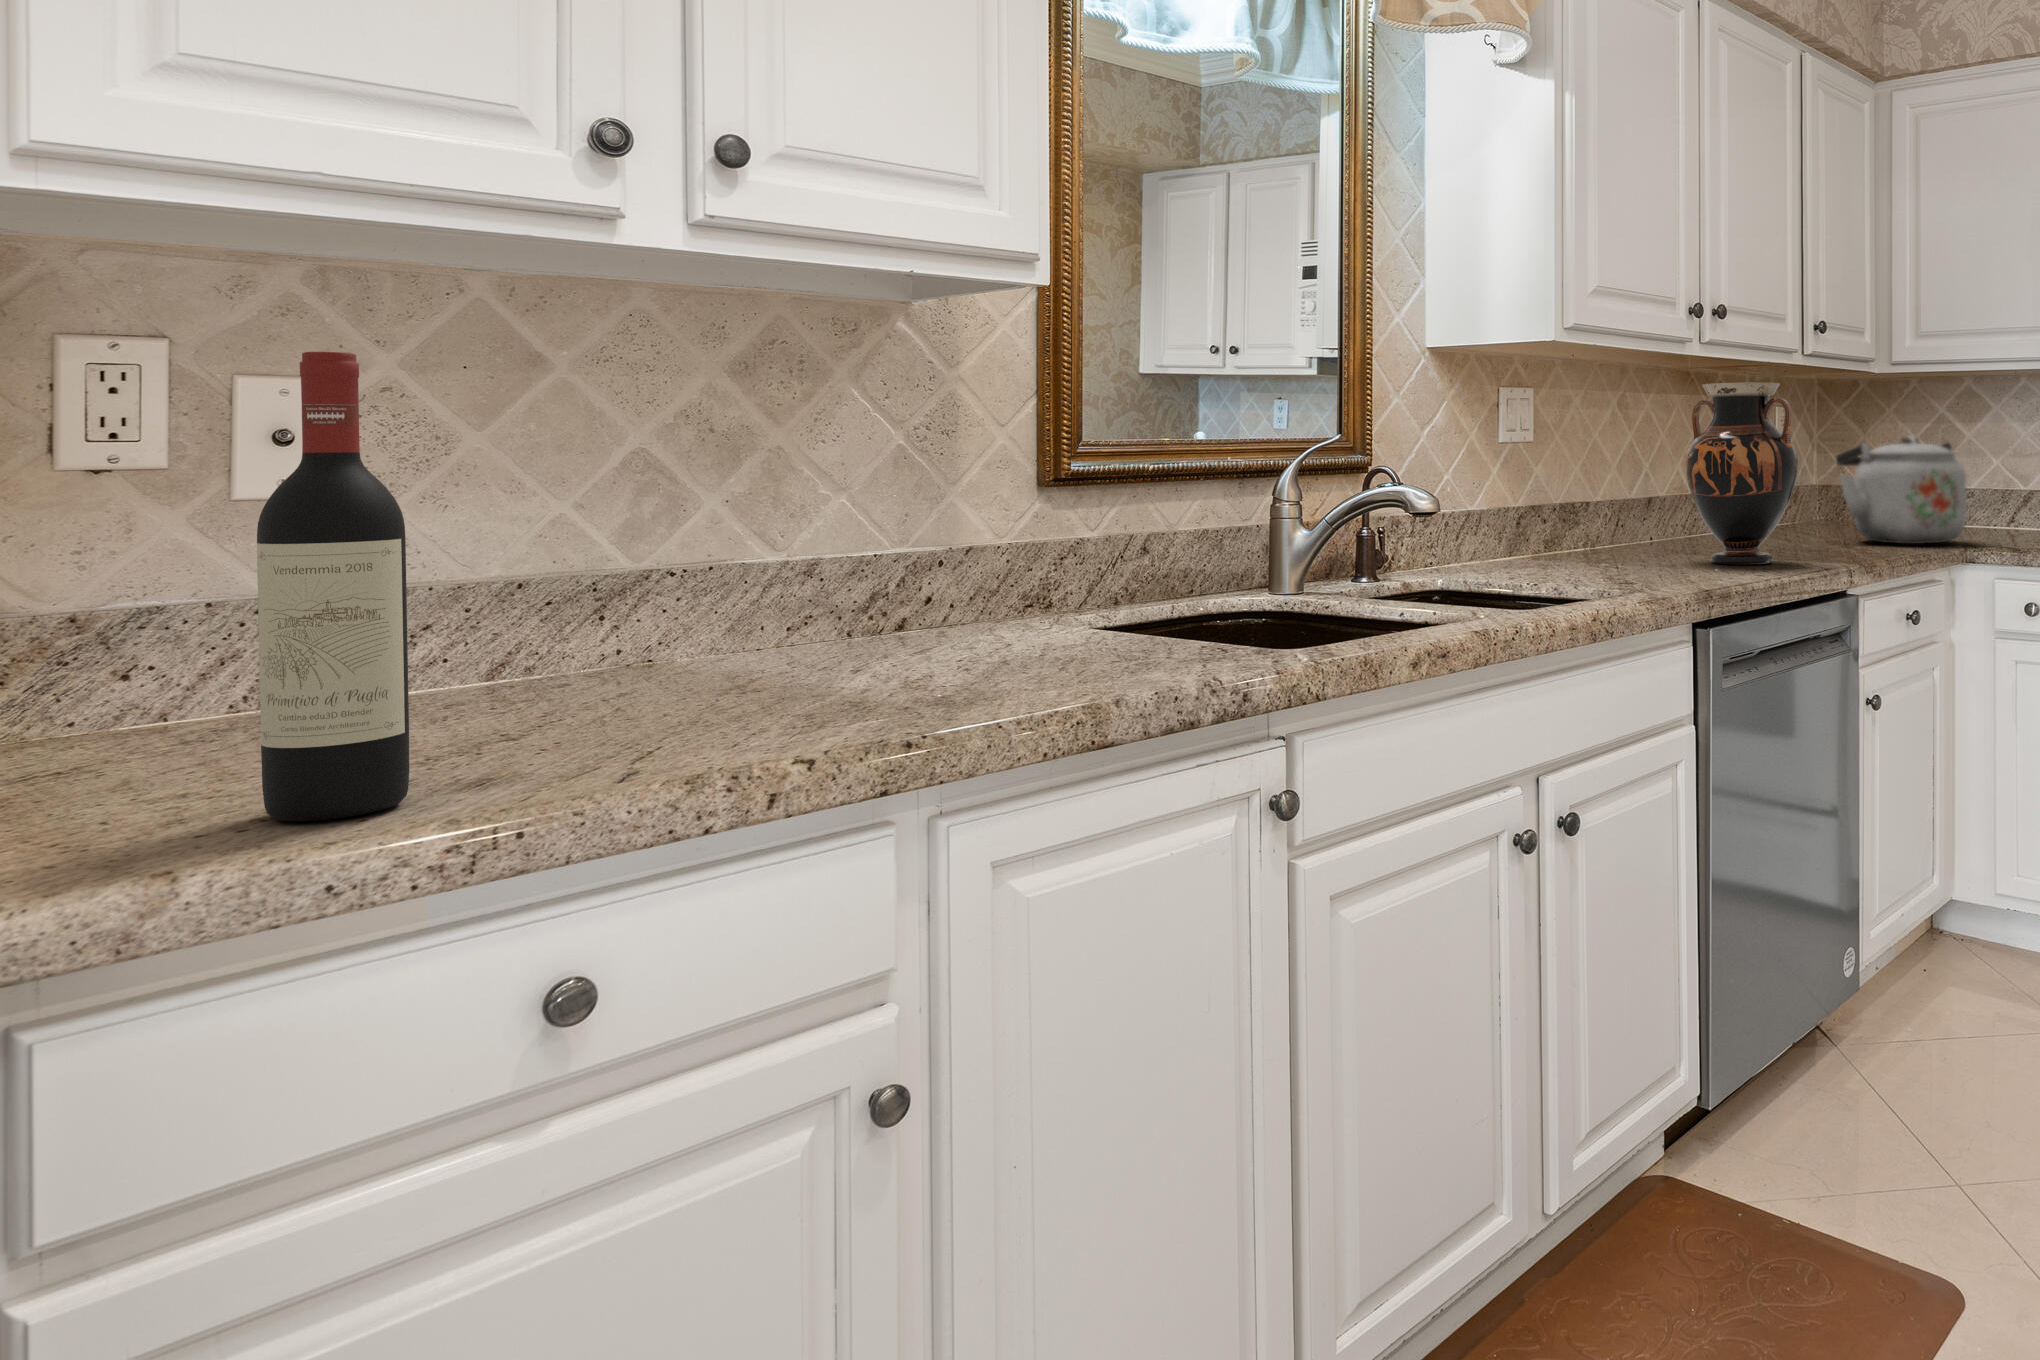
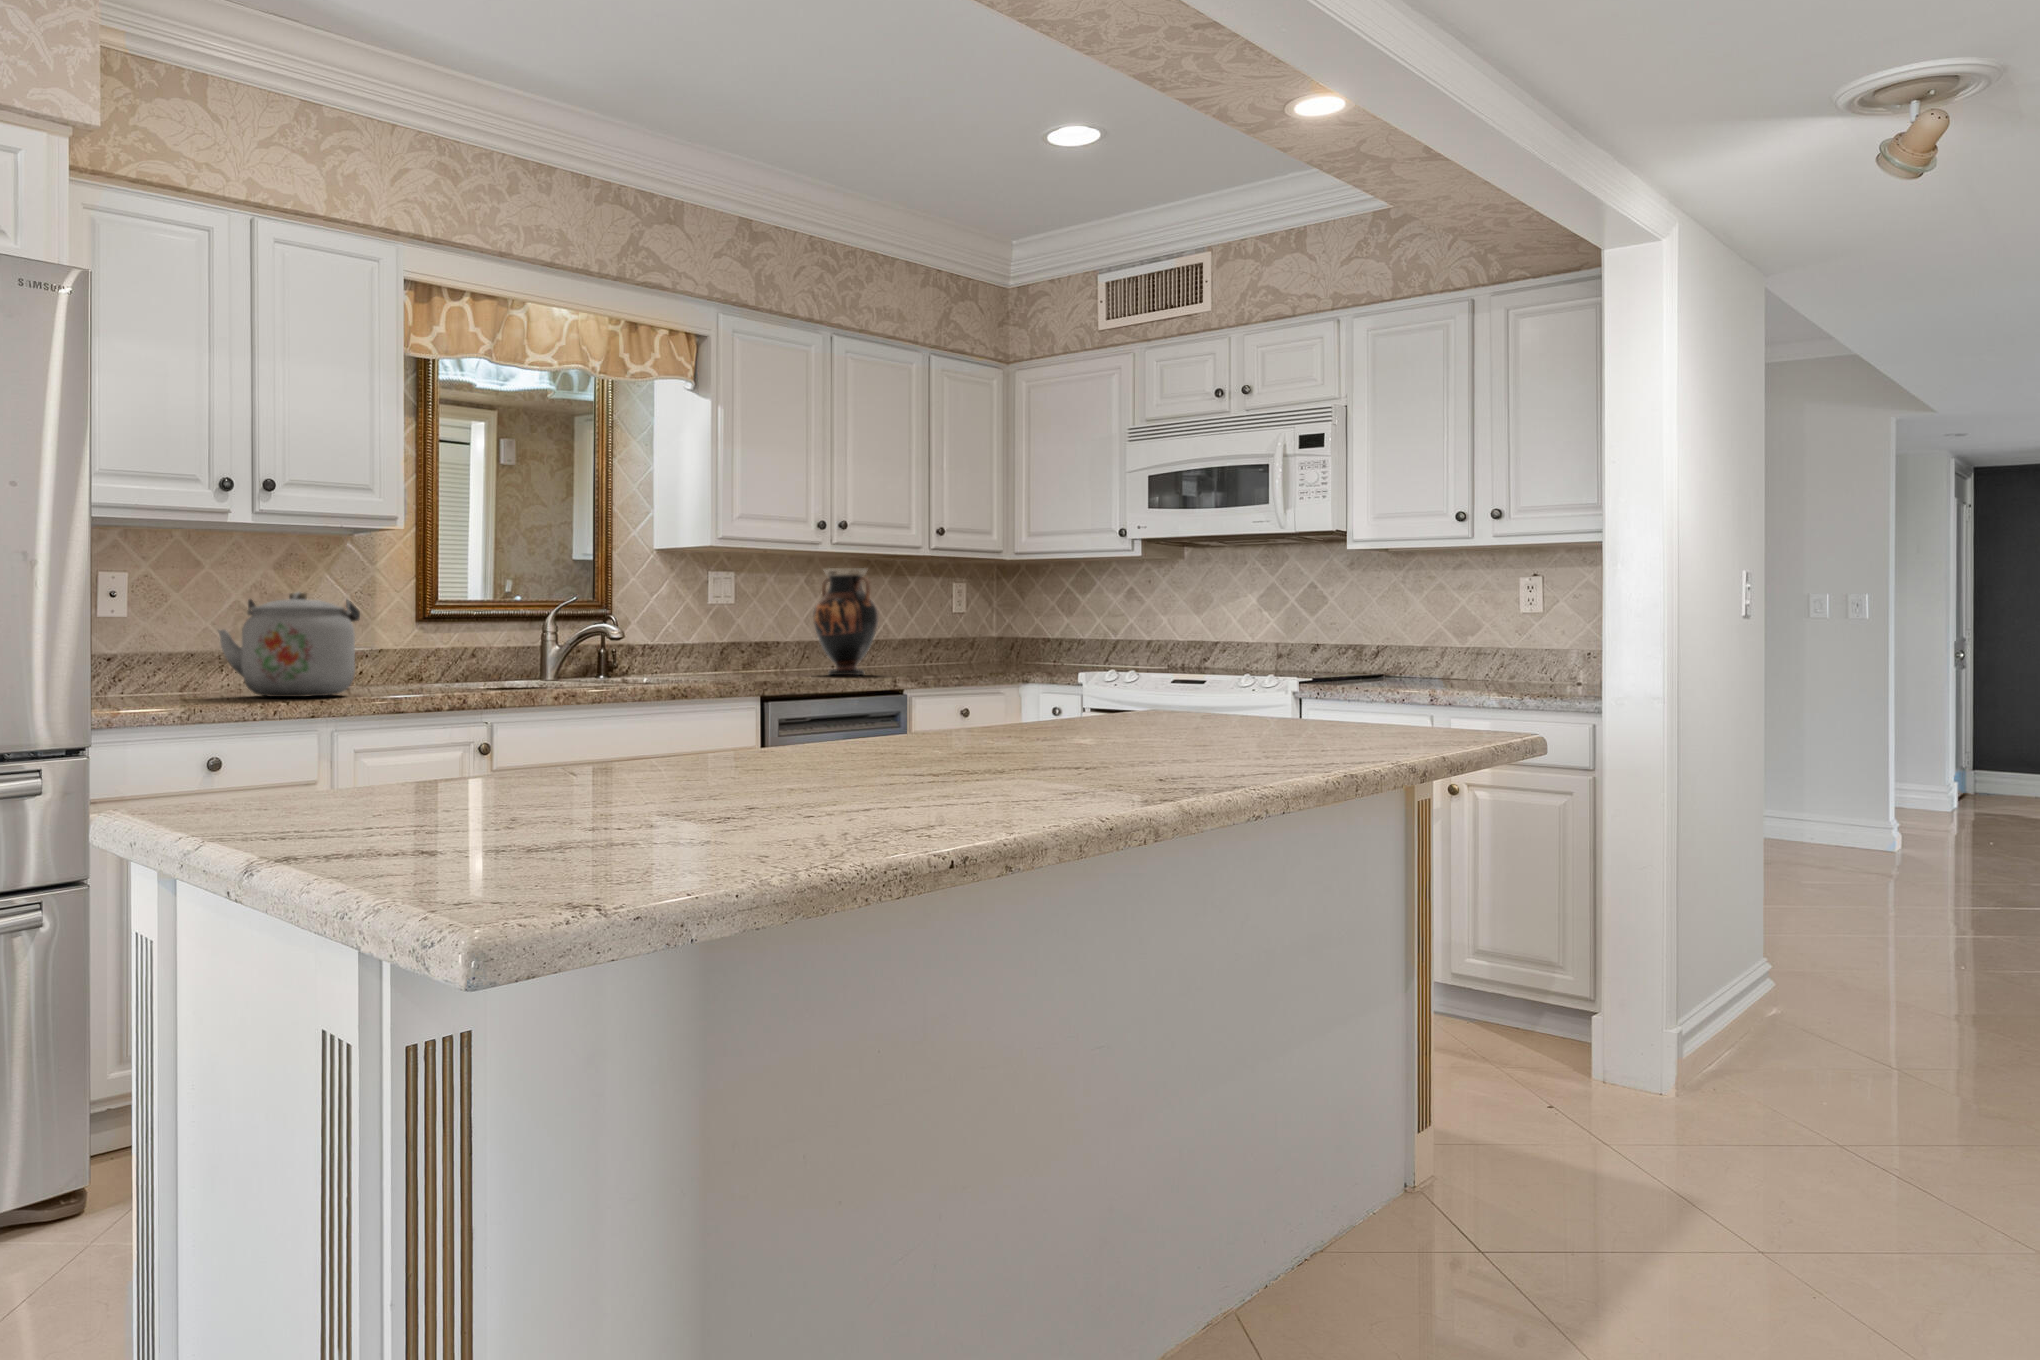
wine bottle: present [257,352,409,821] -> none [128,565,168,706]
kettle: present [1836,436,1967,544] -> present [218,592,360,697]

